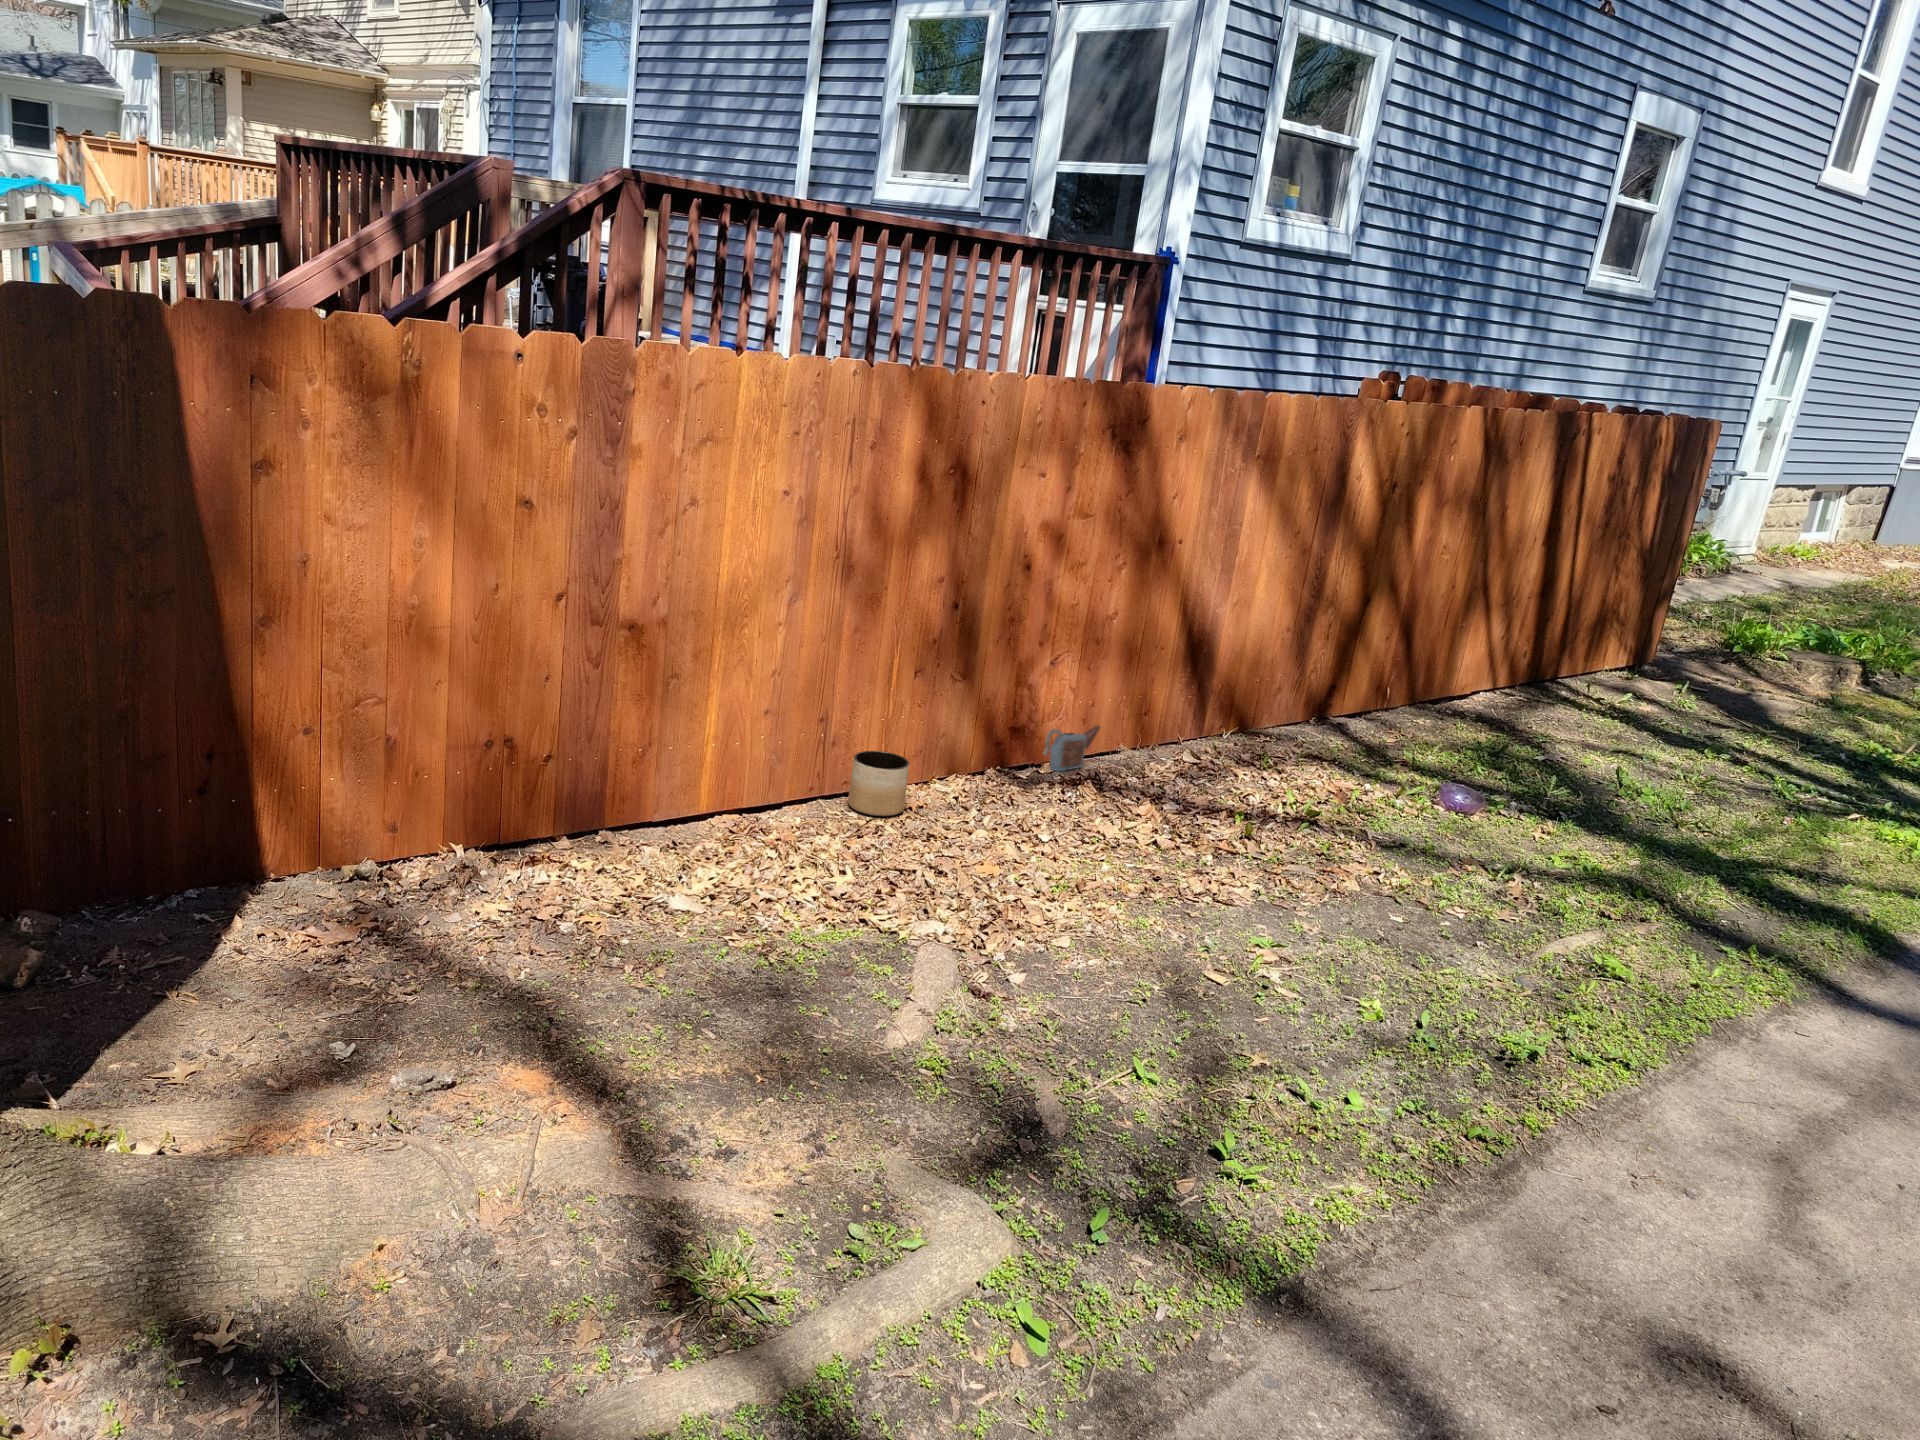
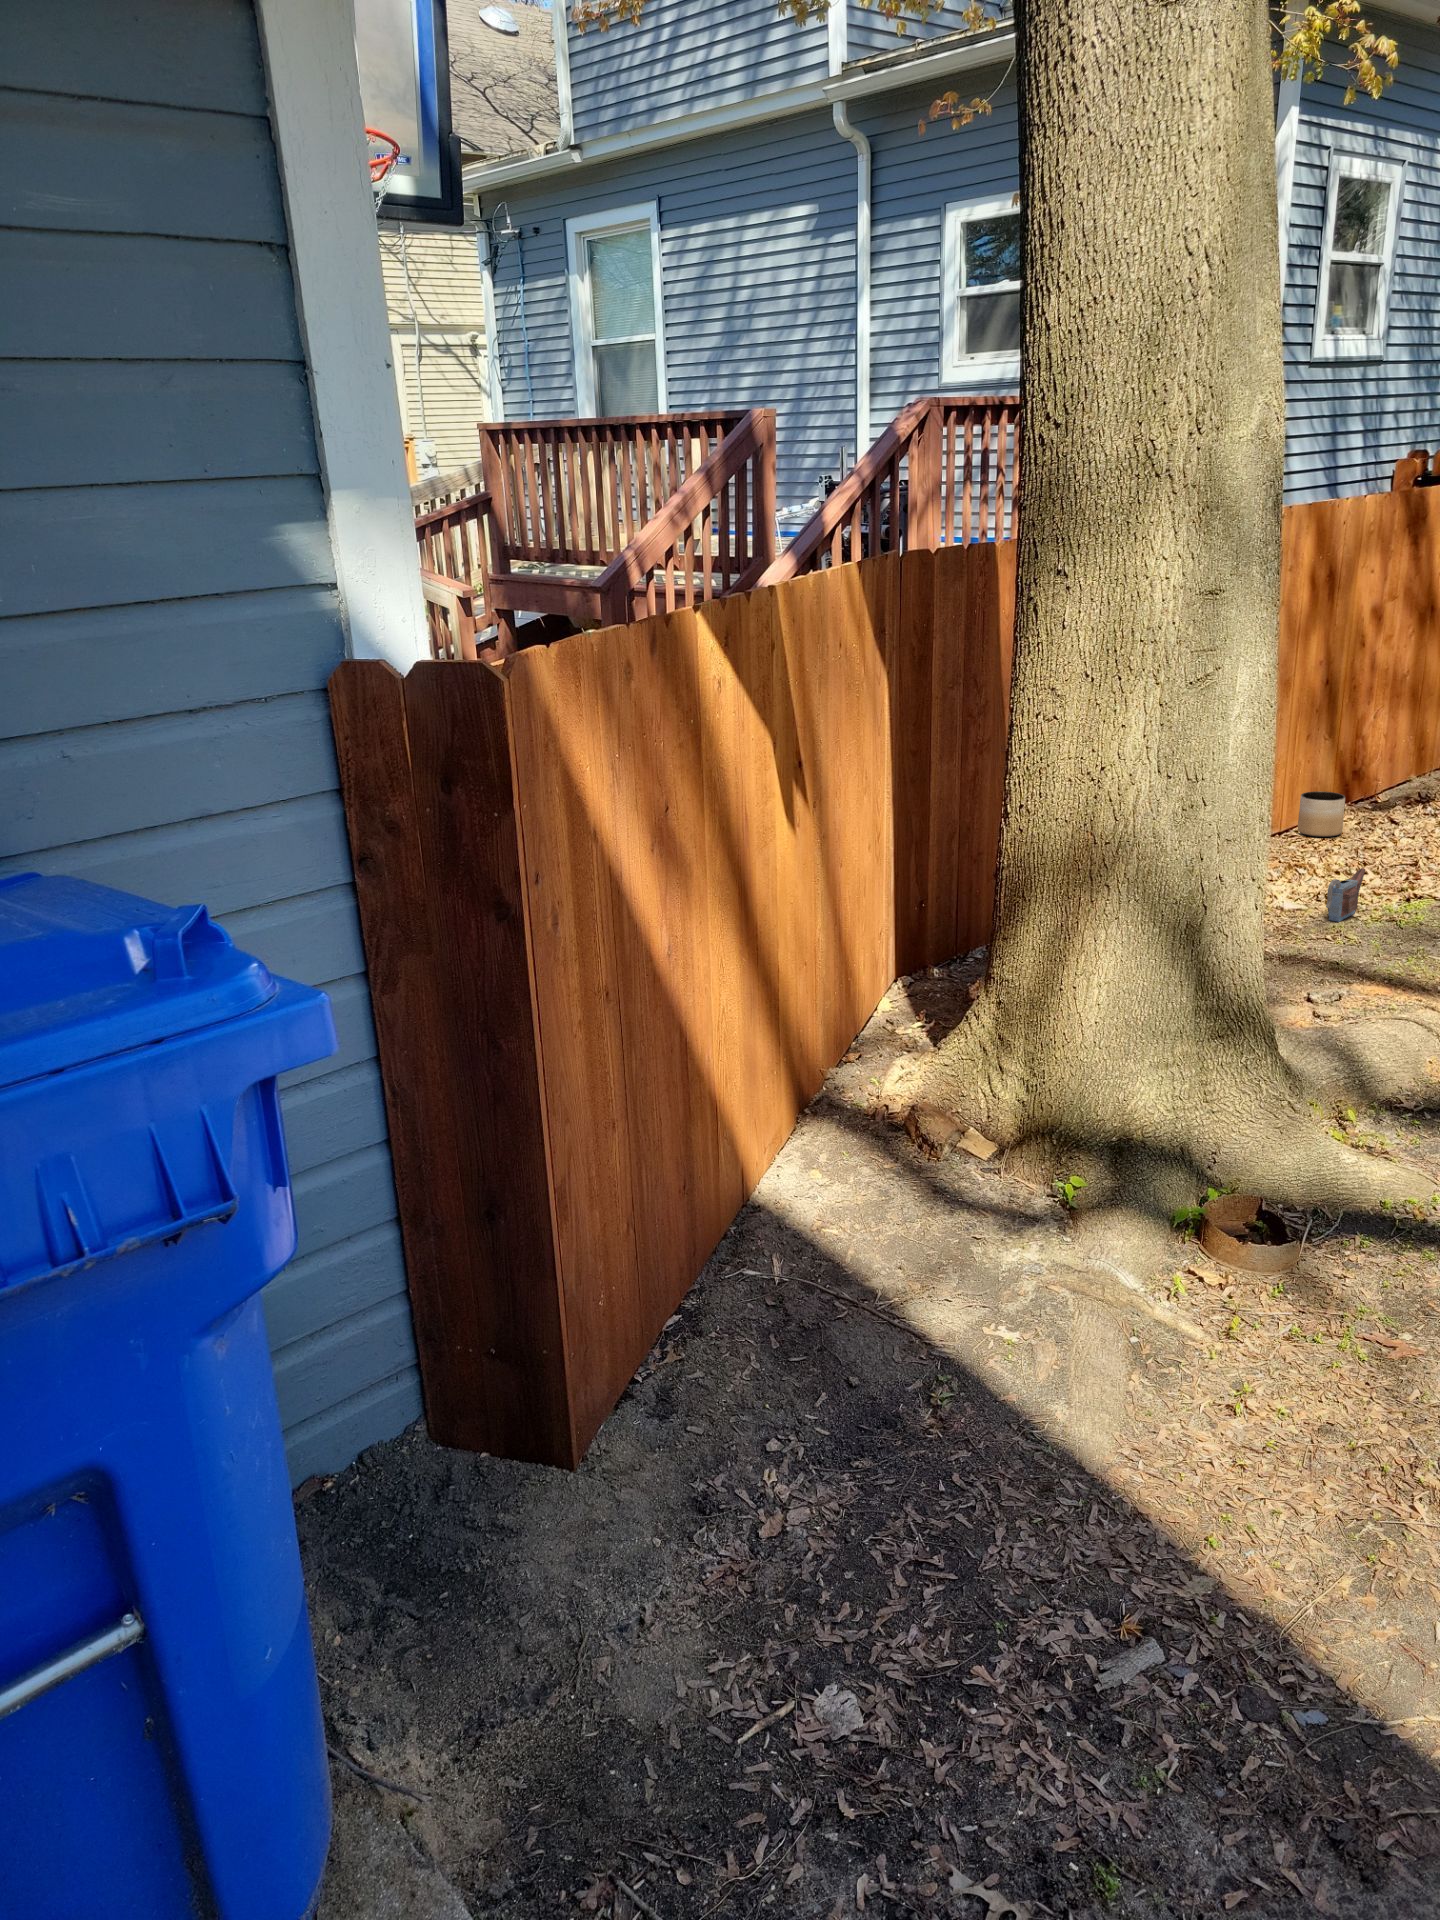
watering can: present [1043,725,1100,771] -> present [1326,868,1365,922]

